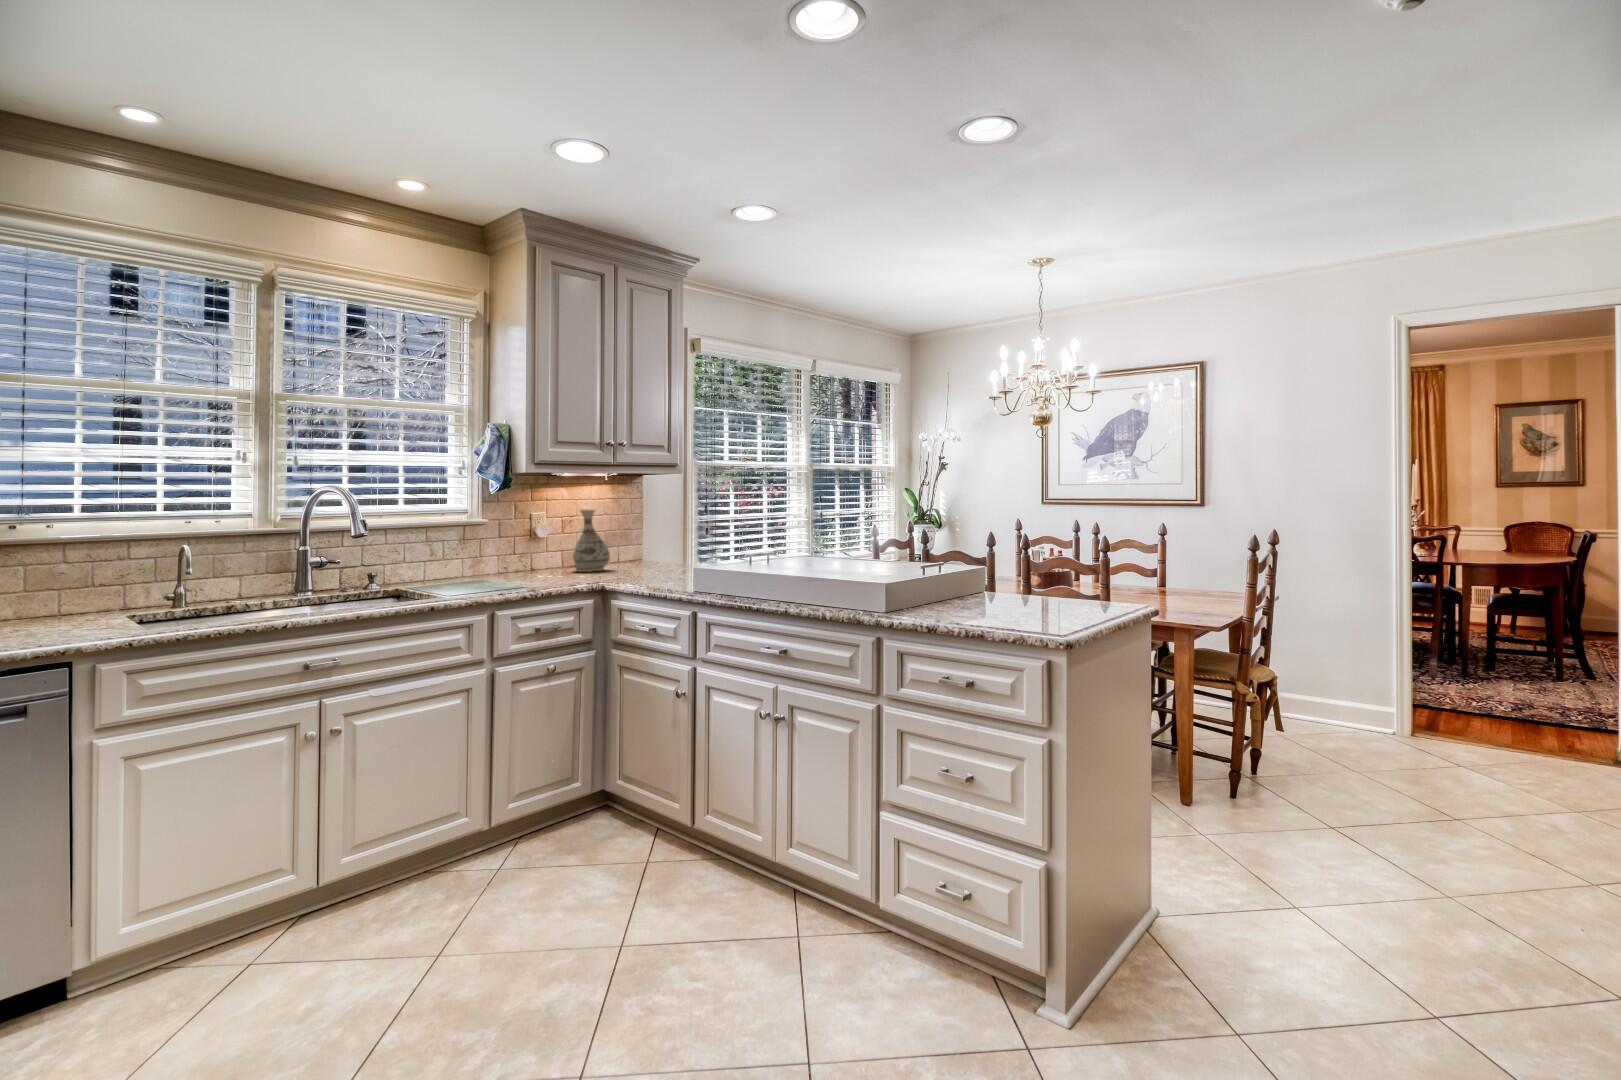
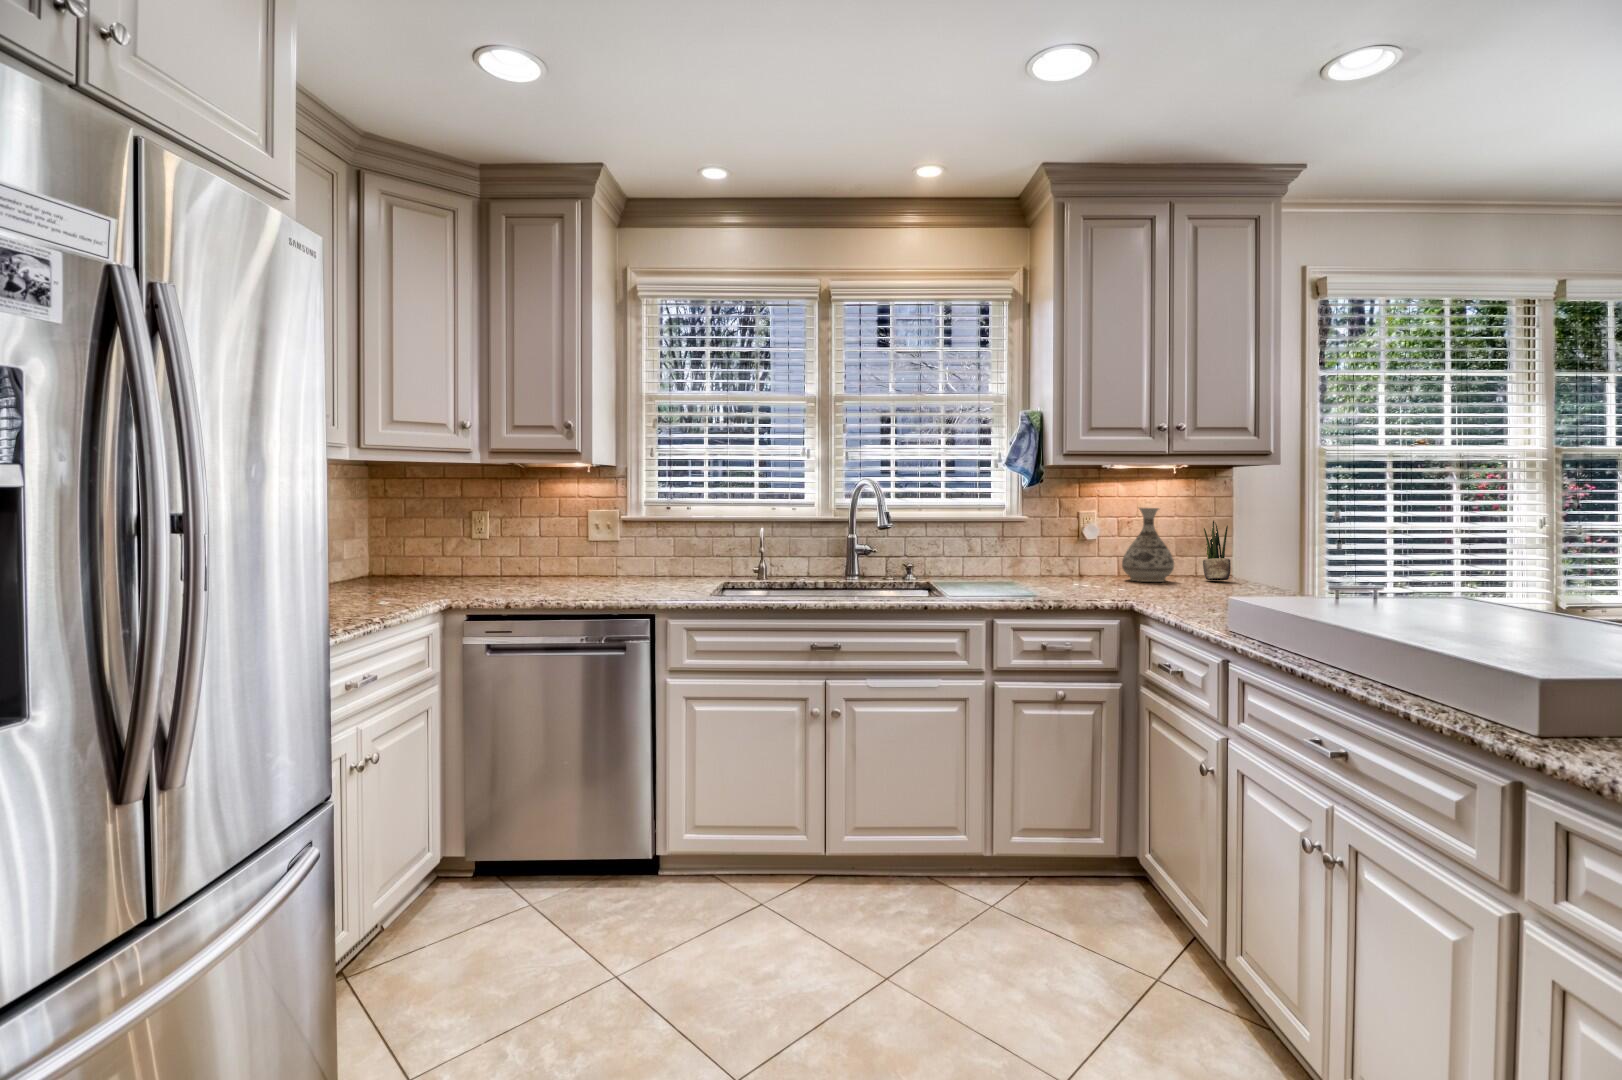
potted plant: none [626,518,647,566] -> present [1203,521,1231,580]

